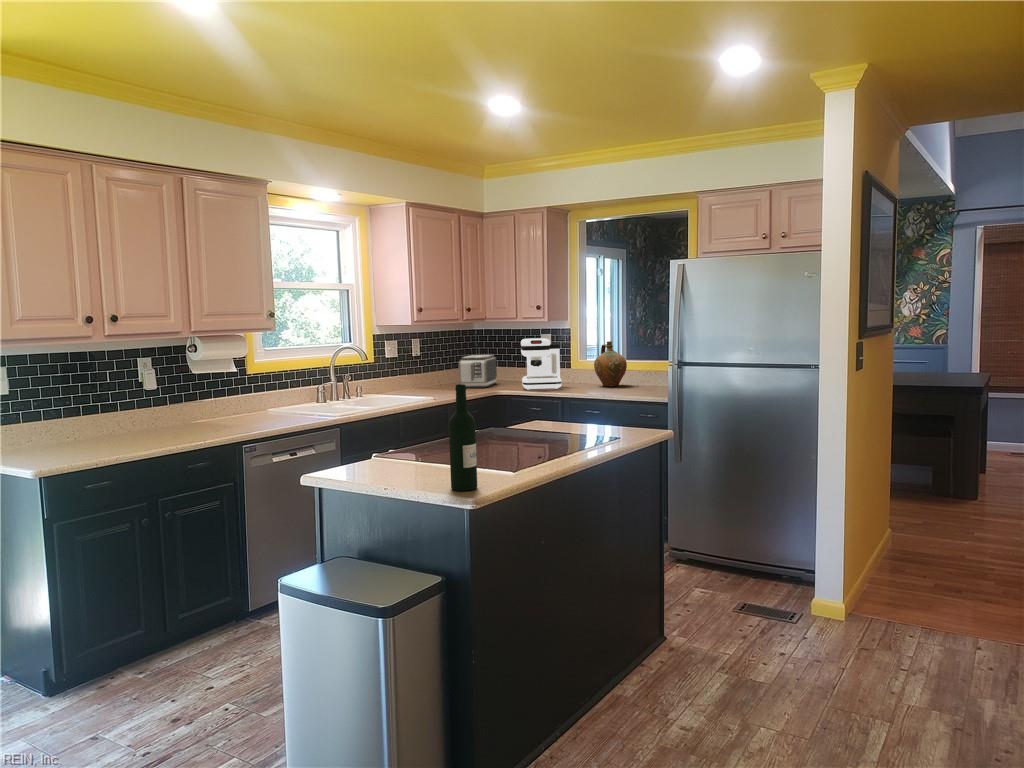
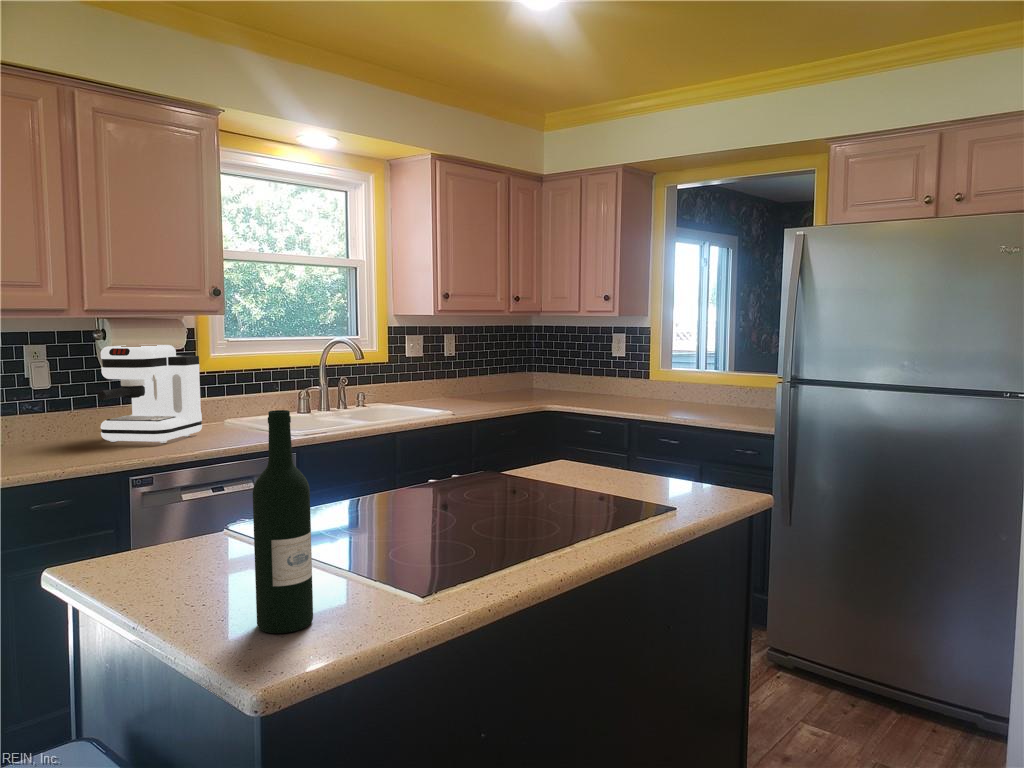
coffee maker: present [521,338,562,390] -> present [97,345,202,443]
ceramic jug: present [594,341,627,387] -> none [678,345,723,406]
toaster: present [459,355,497,388] -> none [500,358,552,400]

